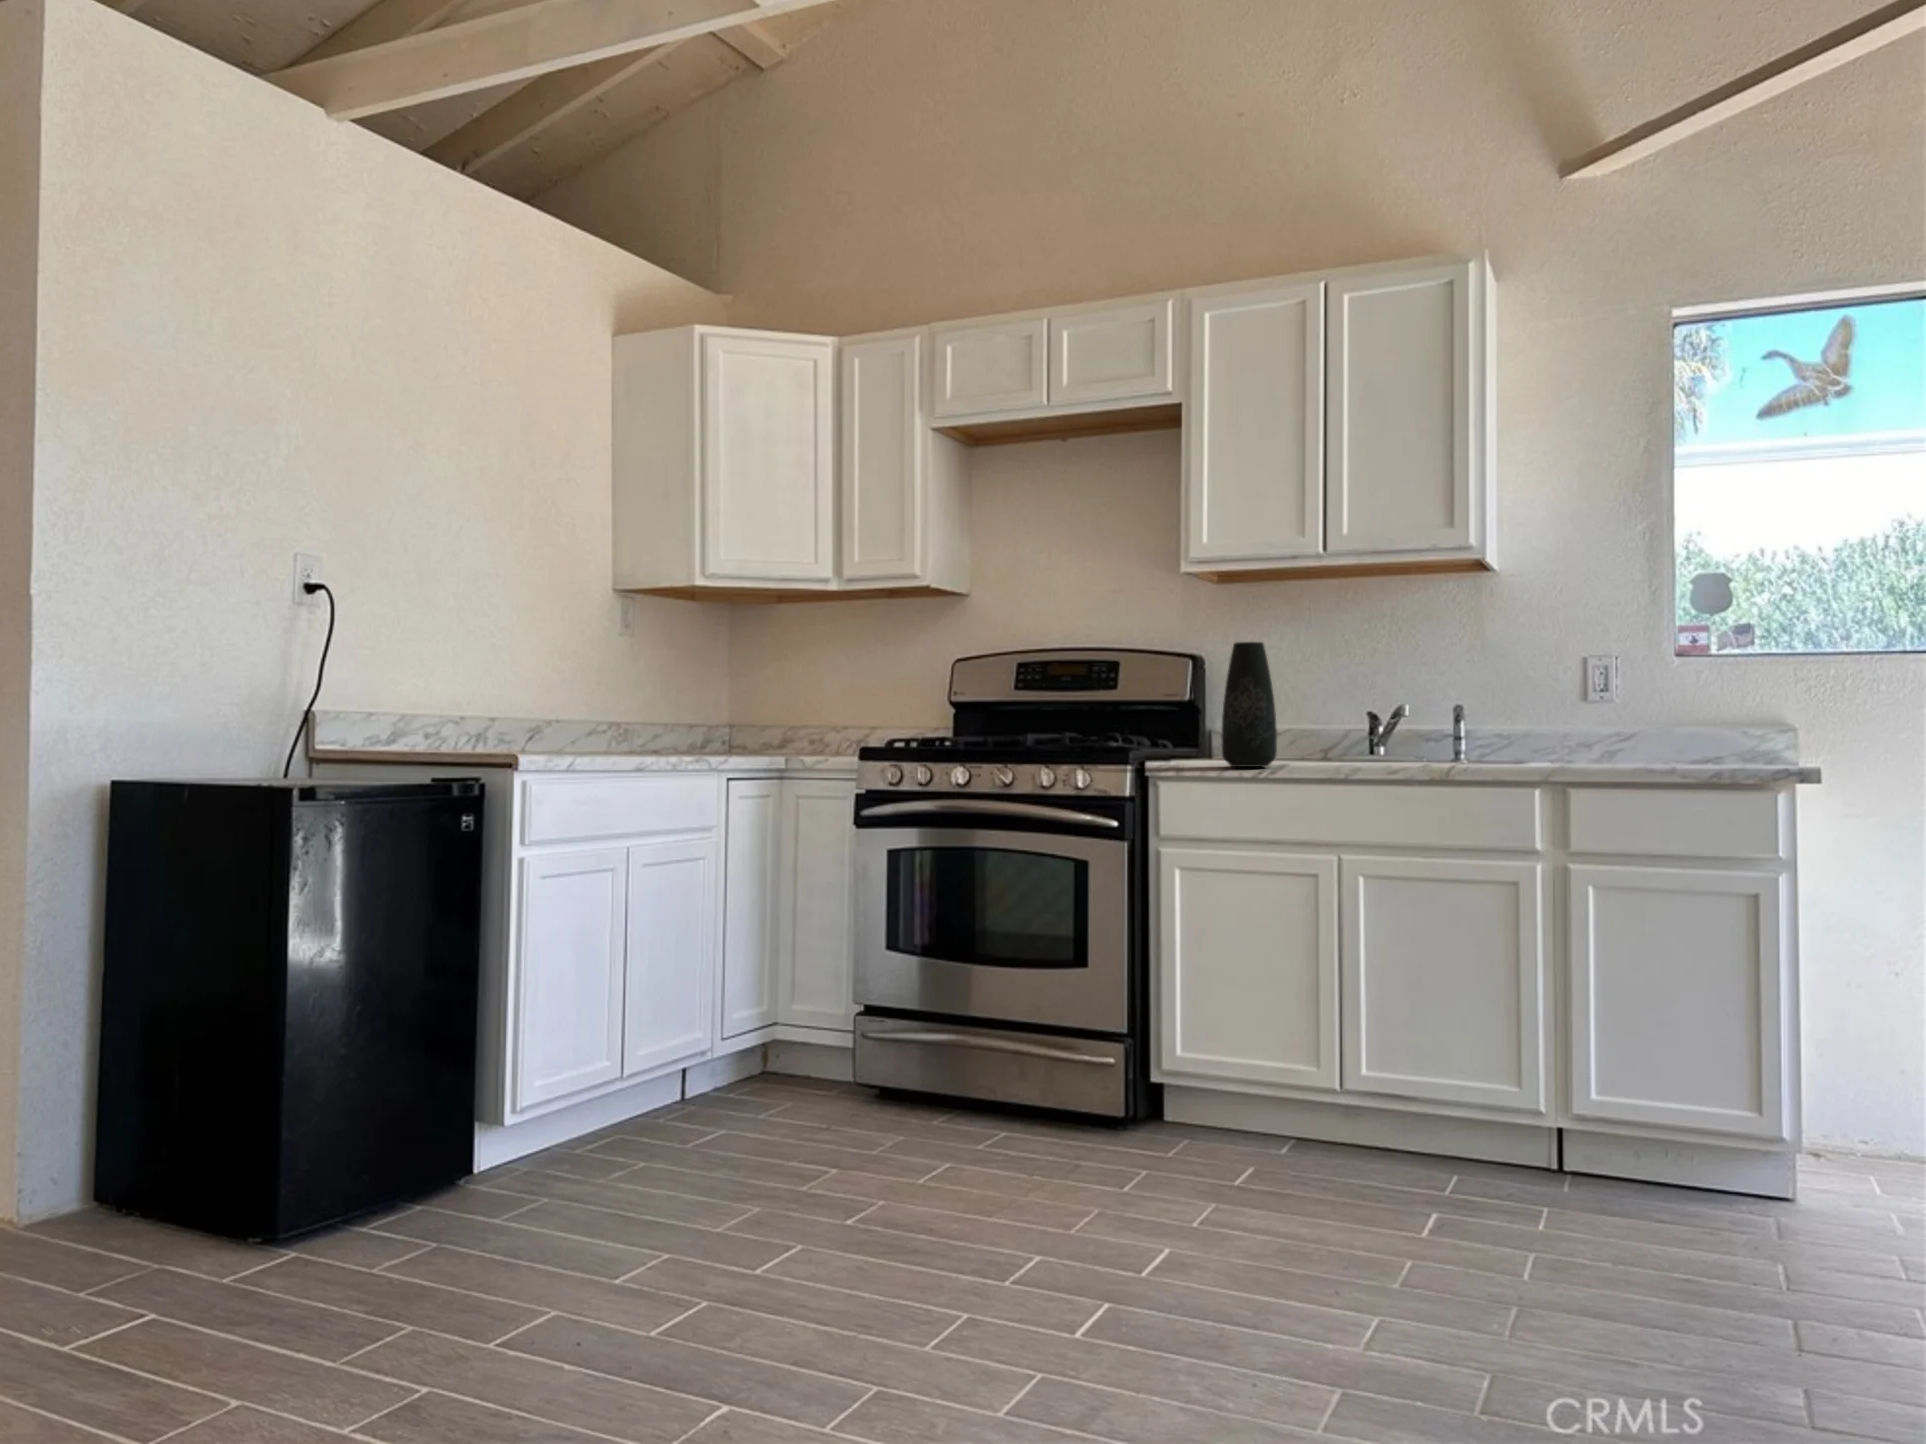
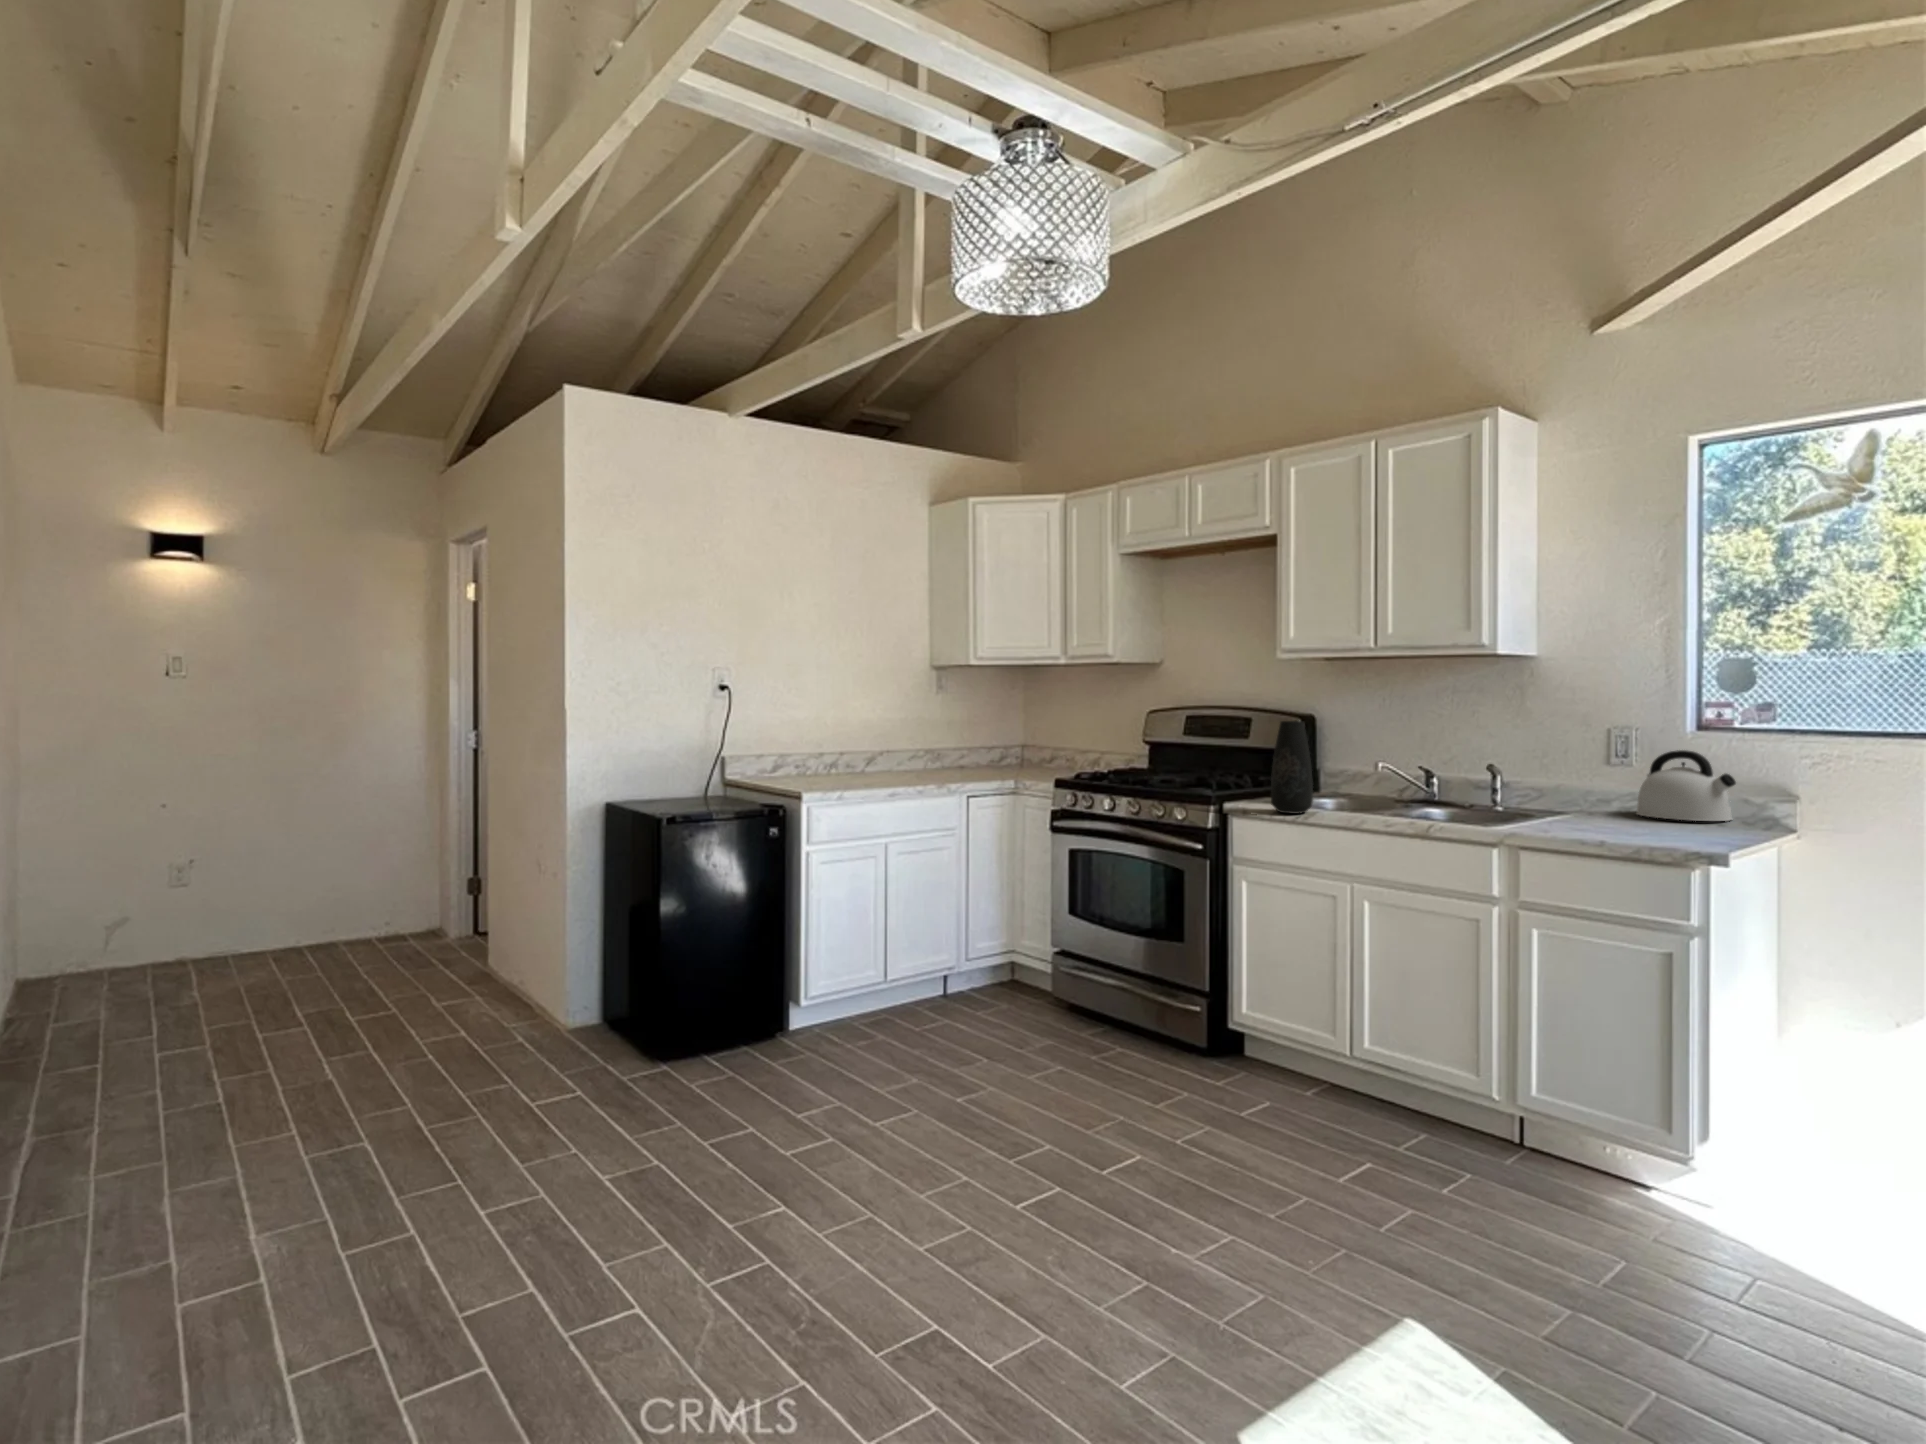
kettle: none [1623,677,1735,756] -> present [1637,750,1736,821]

